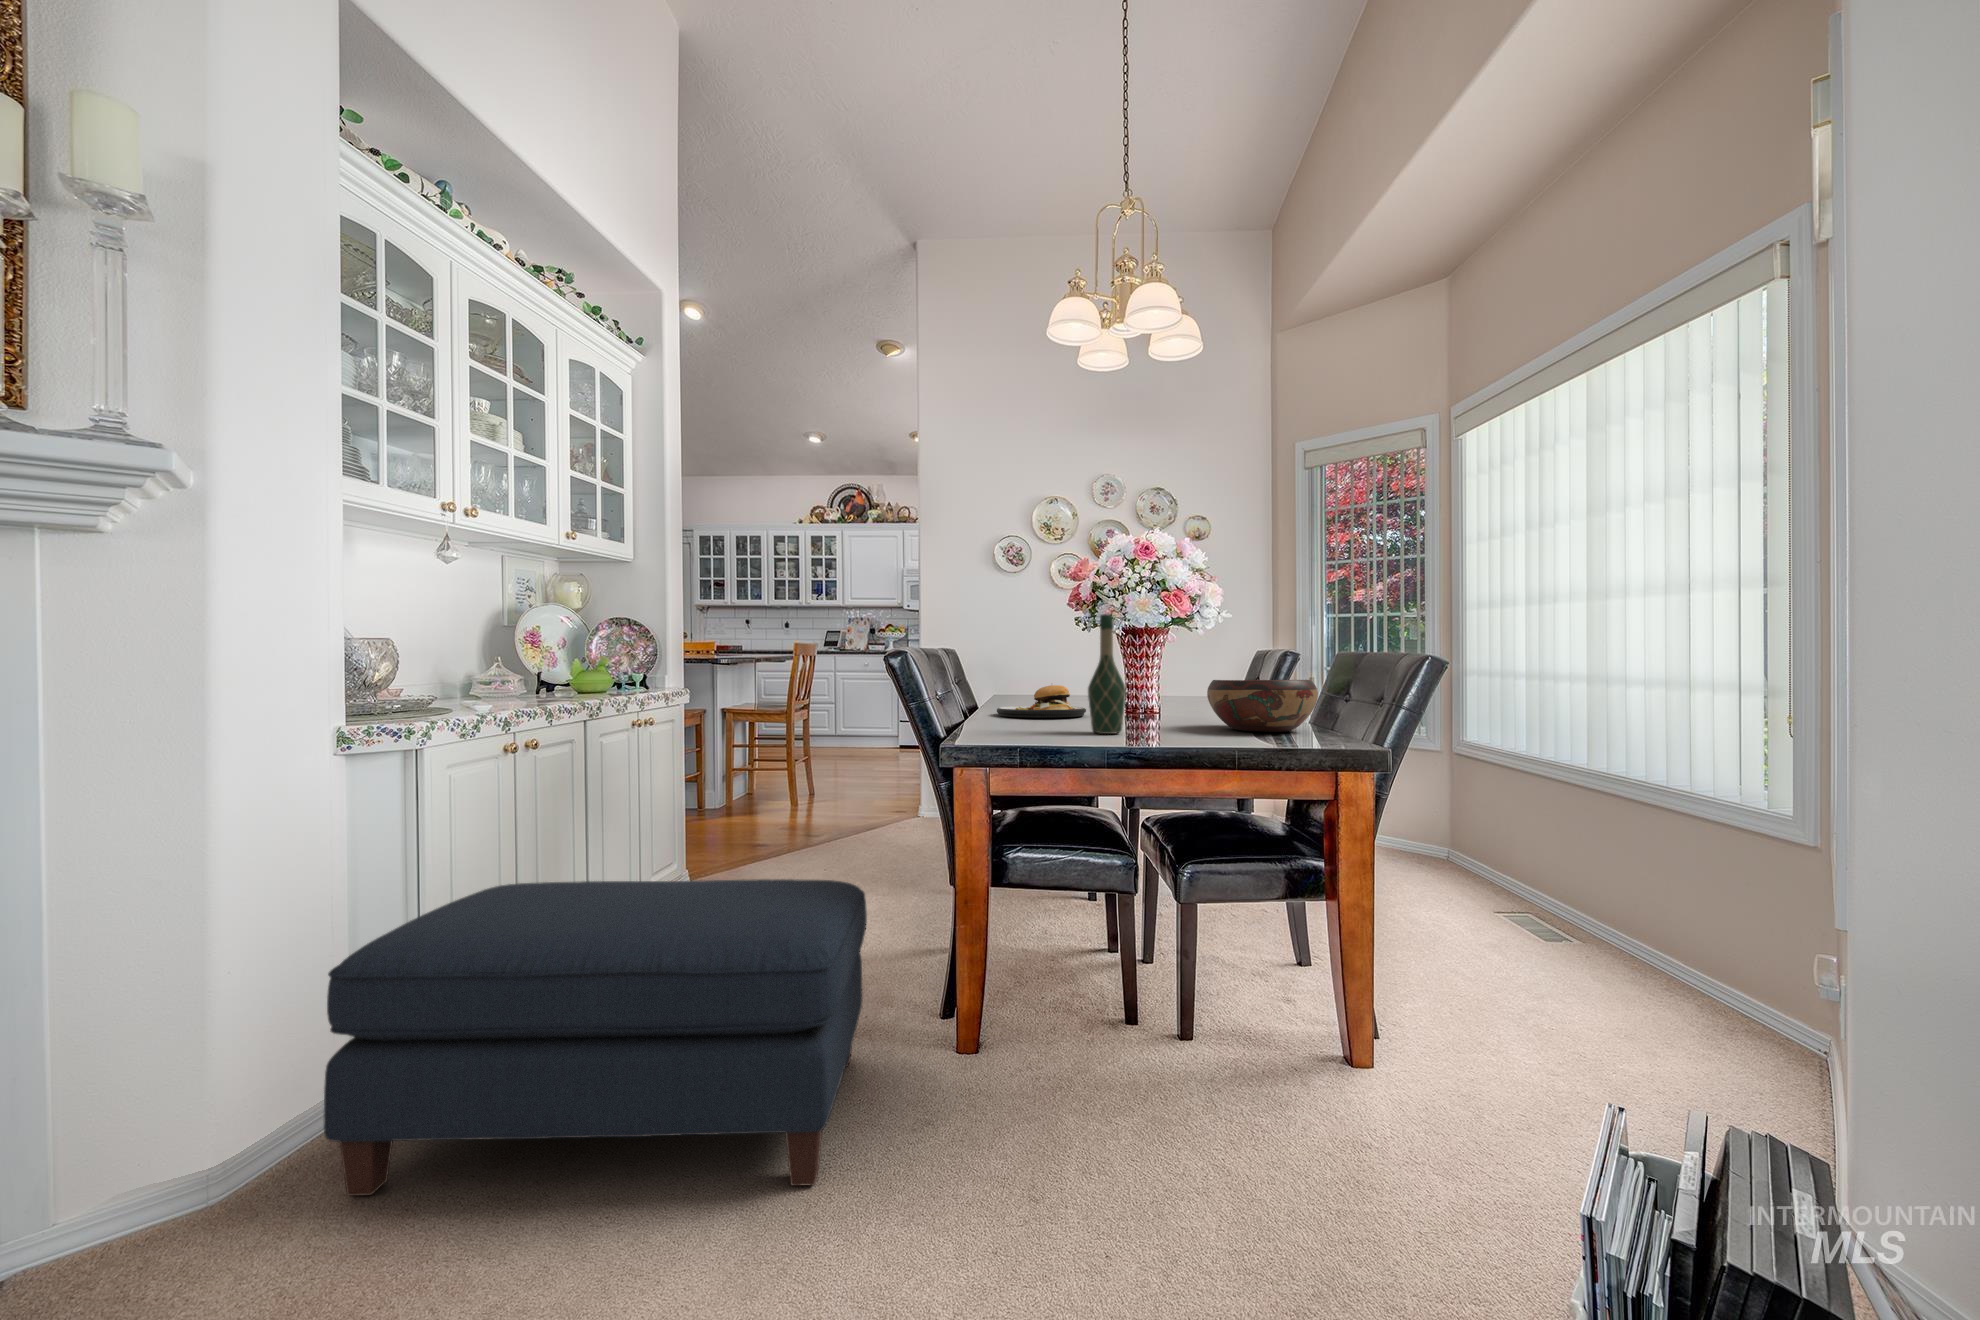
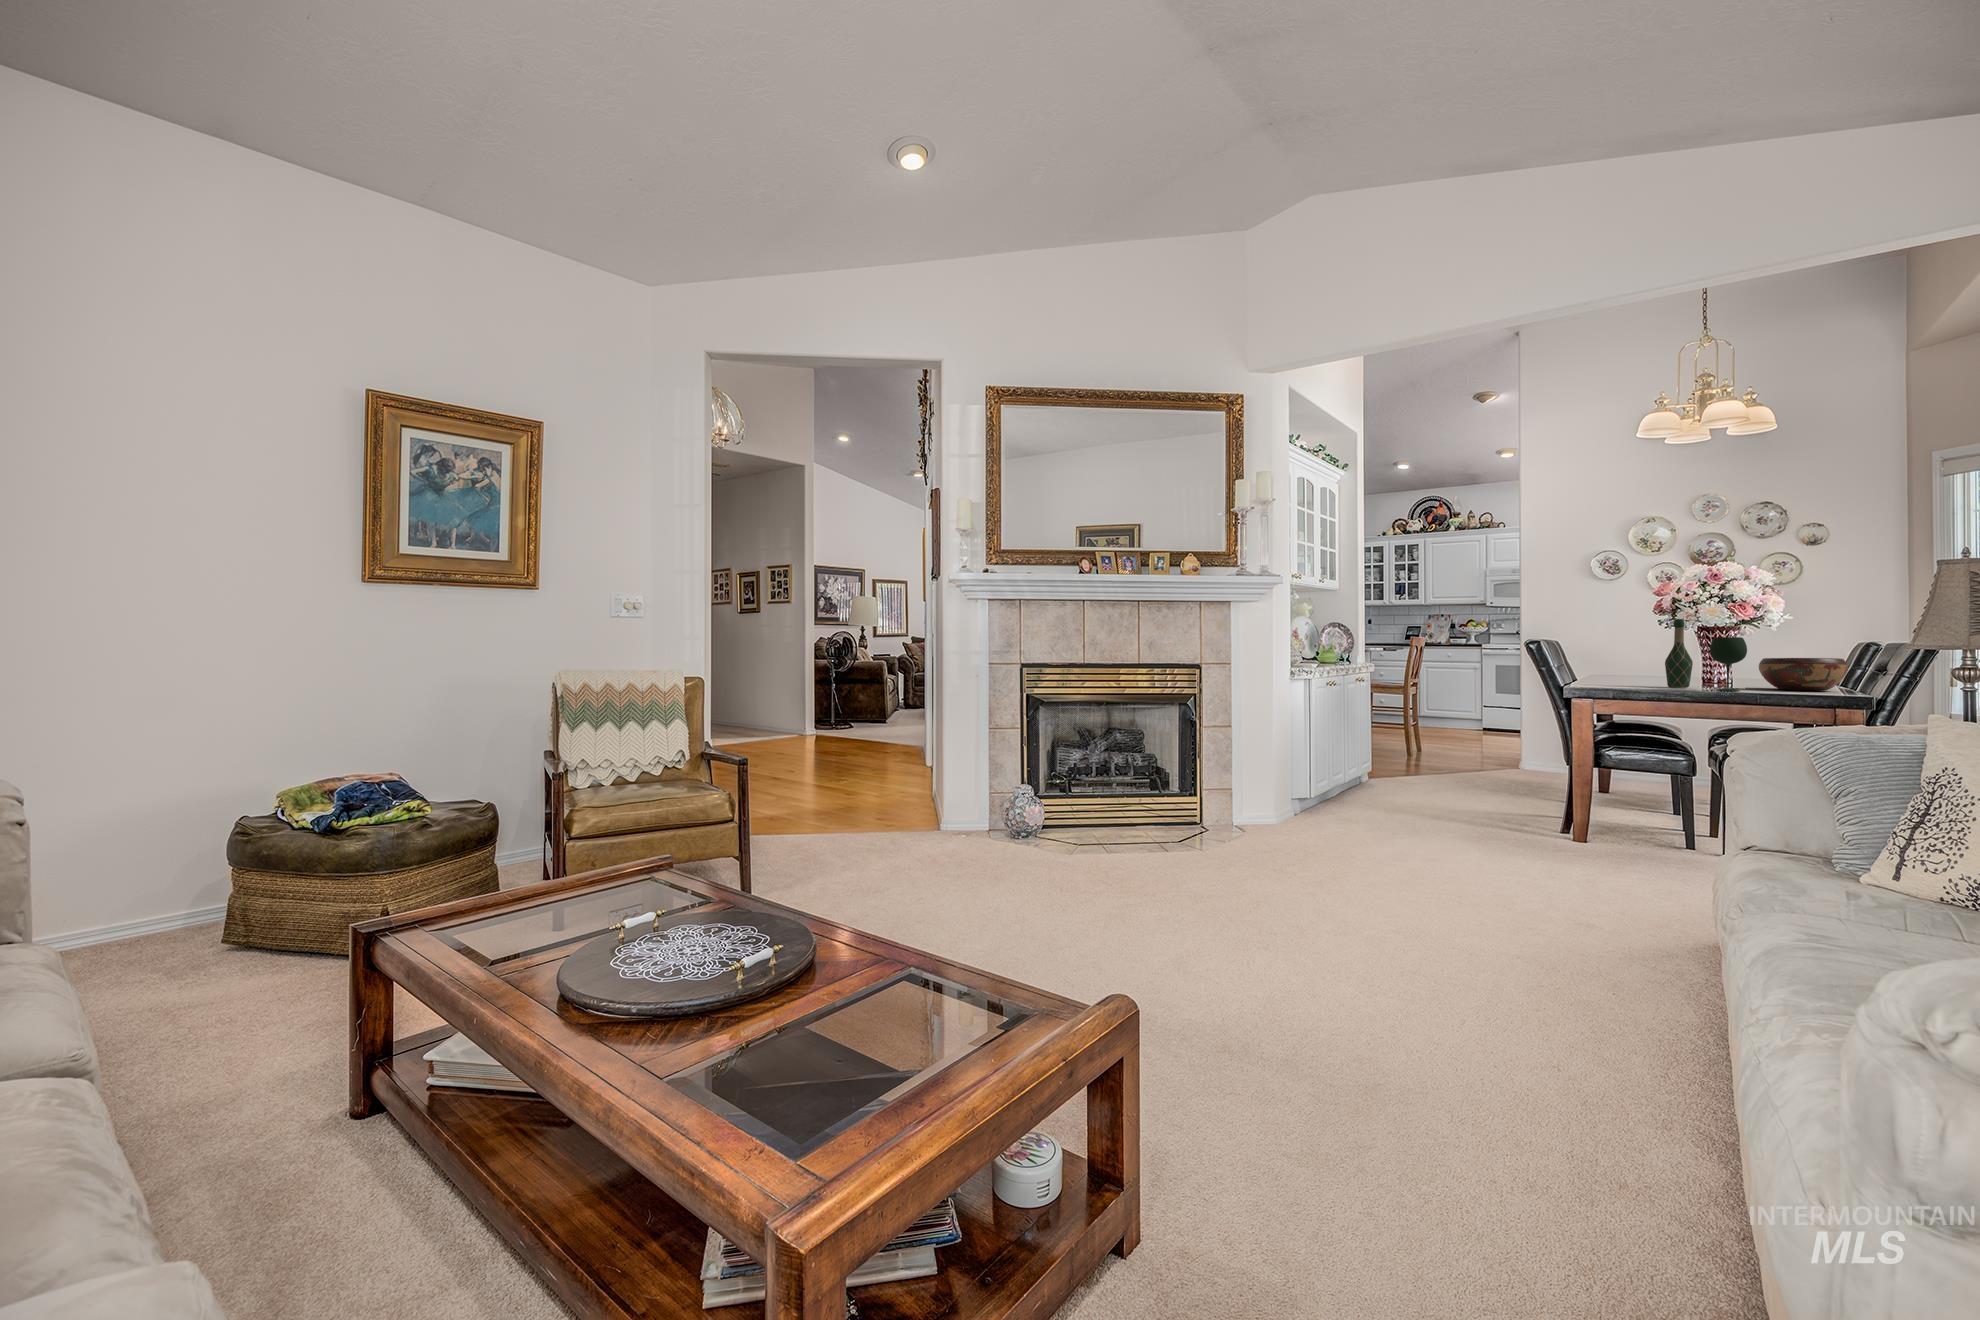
wine glass: none [1154,646,1206,742] -> present [1710,637,1747,691]
plate: present [997,685,1086,718] -> none [1599,653,1668,682]
ottoman: present [324,879,867,1196] -> none [1301,744,1522,865]

